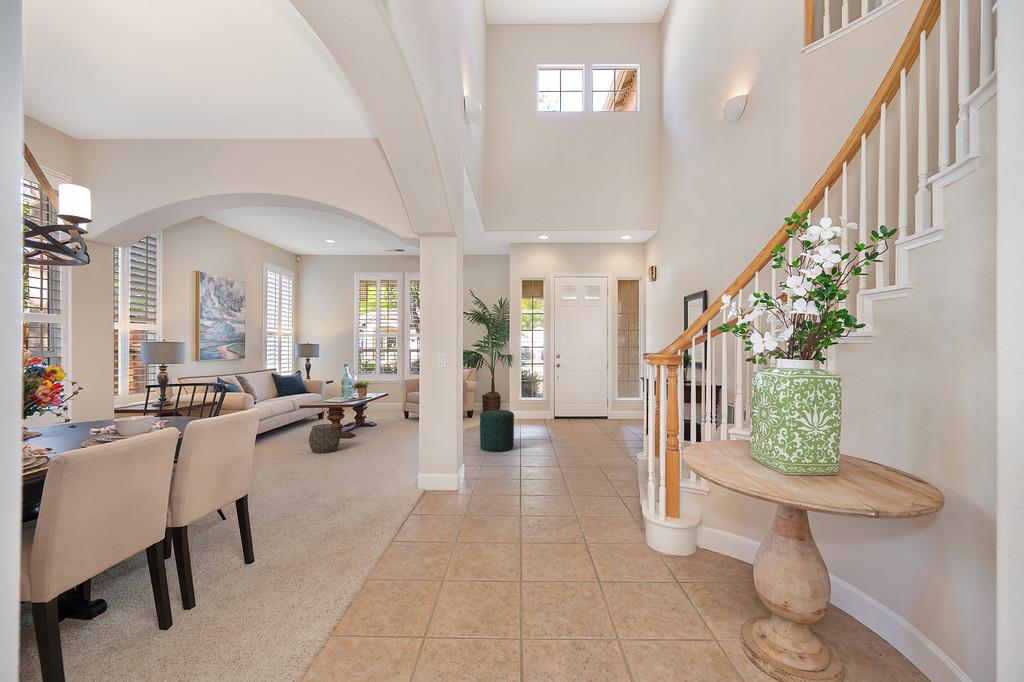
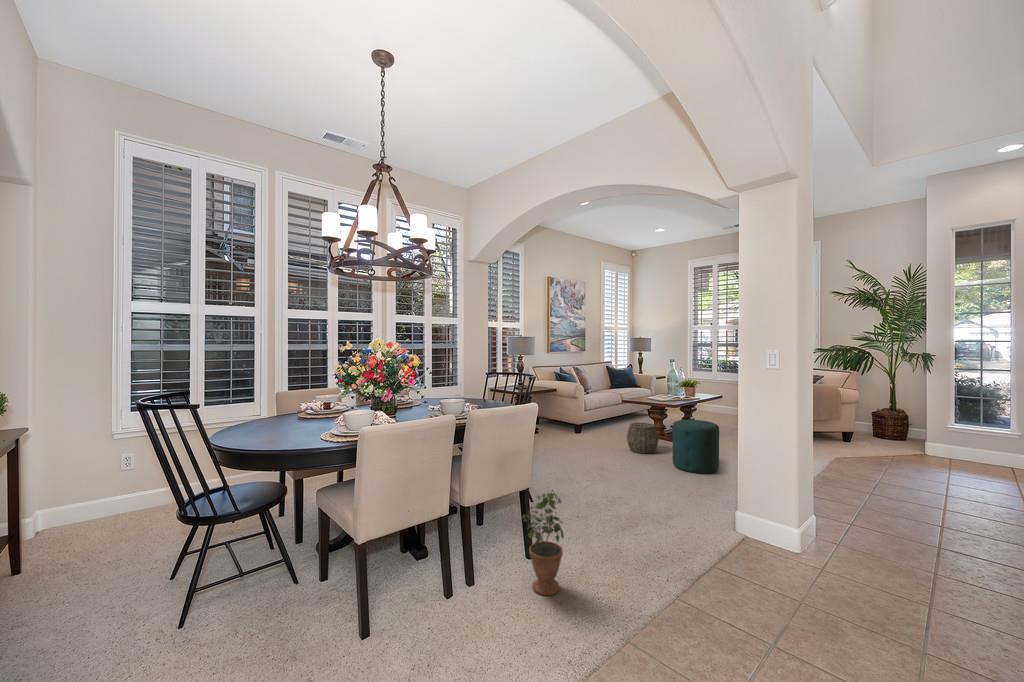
ottoman: present [480,410,514,452] -> present [672,420,719,474]
potted plant: none [252,483,297,584] -> present [522,490,564,595]

